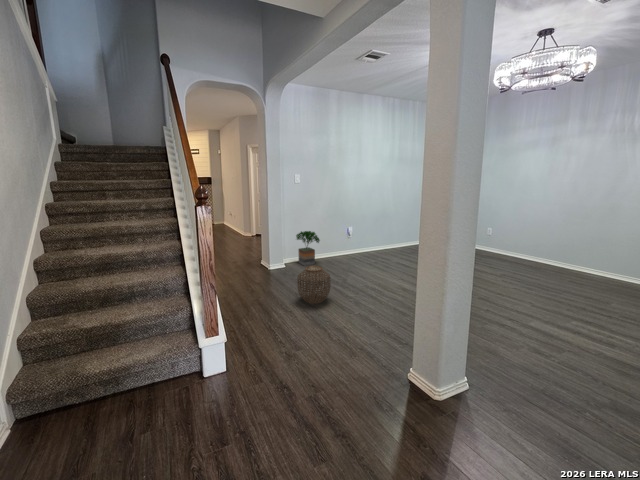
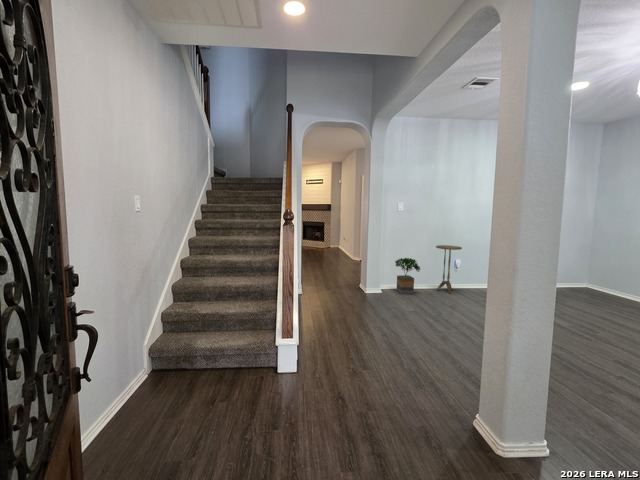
side table: none [331,216,353,260] -> present [436,245,462,294]
woven basket: present [297,266,330,304] -> none [382,292,417,332]

